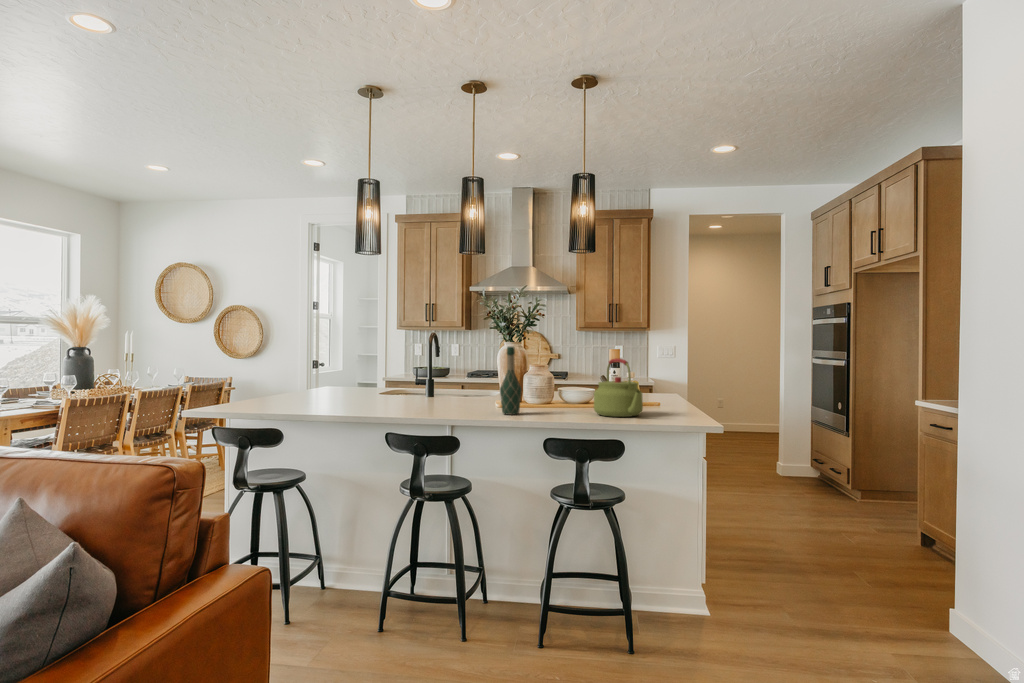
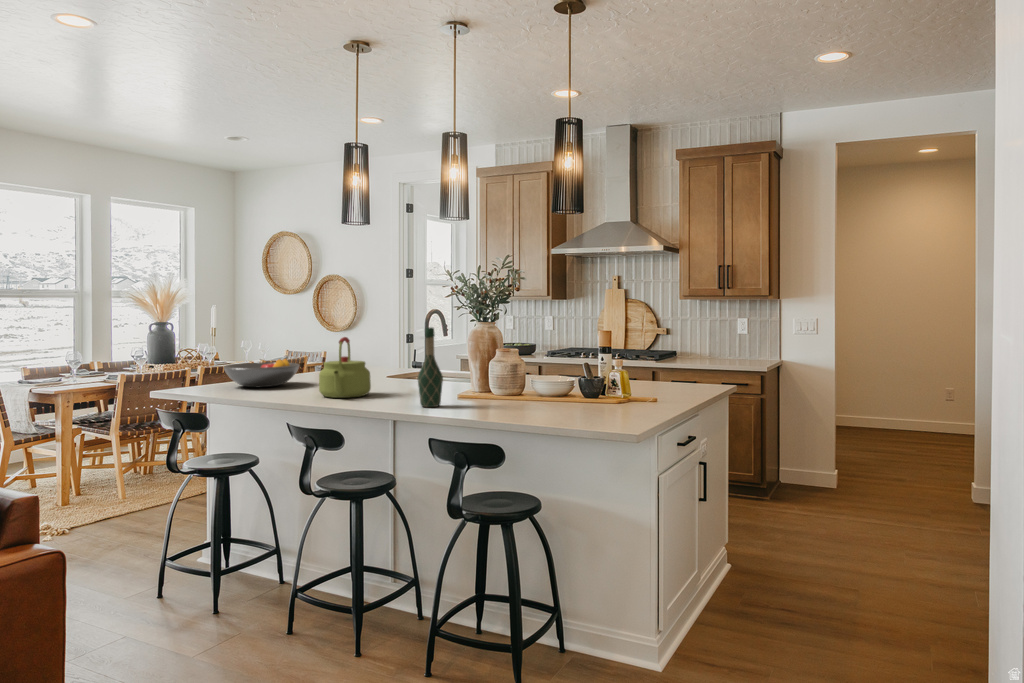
kettle: present [594,358,643,417] -> present [319,337,371,398]
fruit bowl: none [262,378,334,406] -> present [223,358,299,387]

